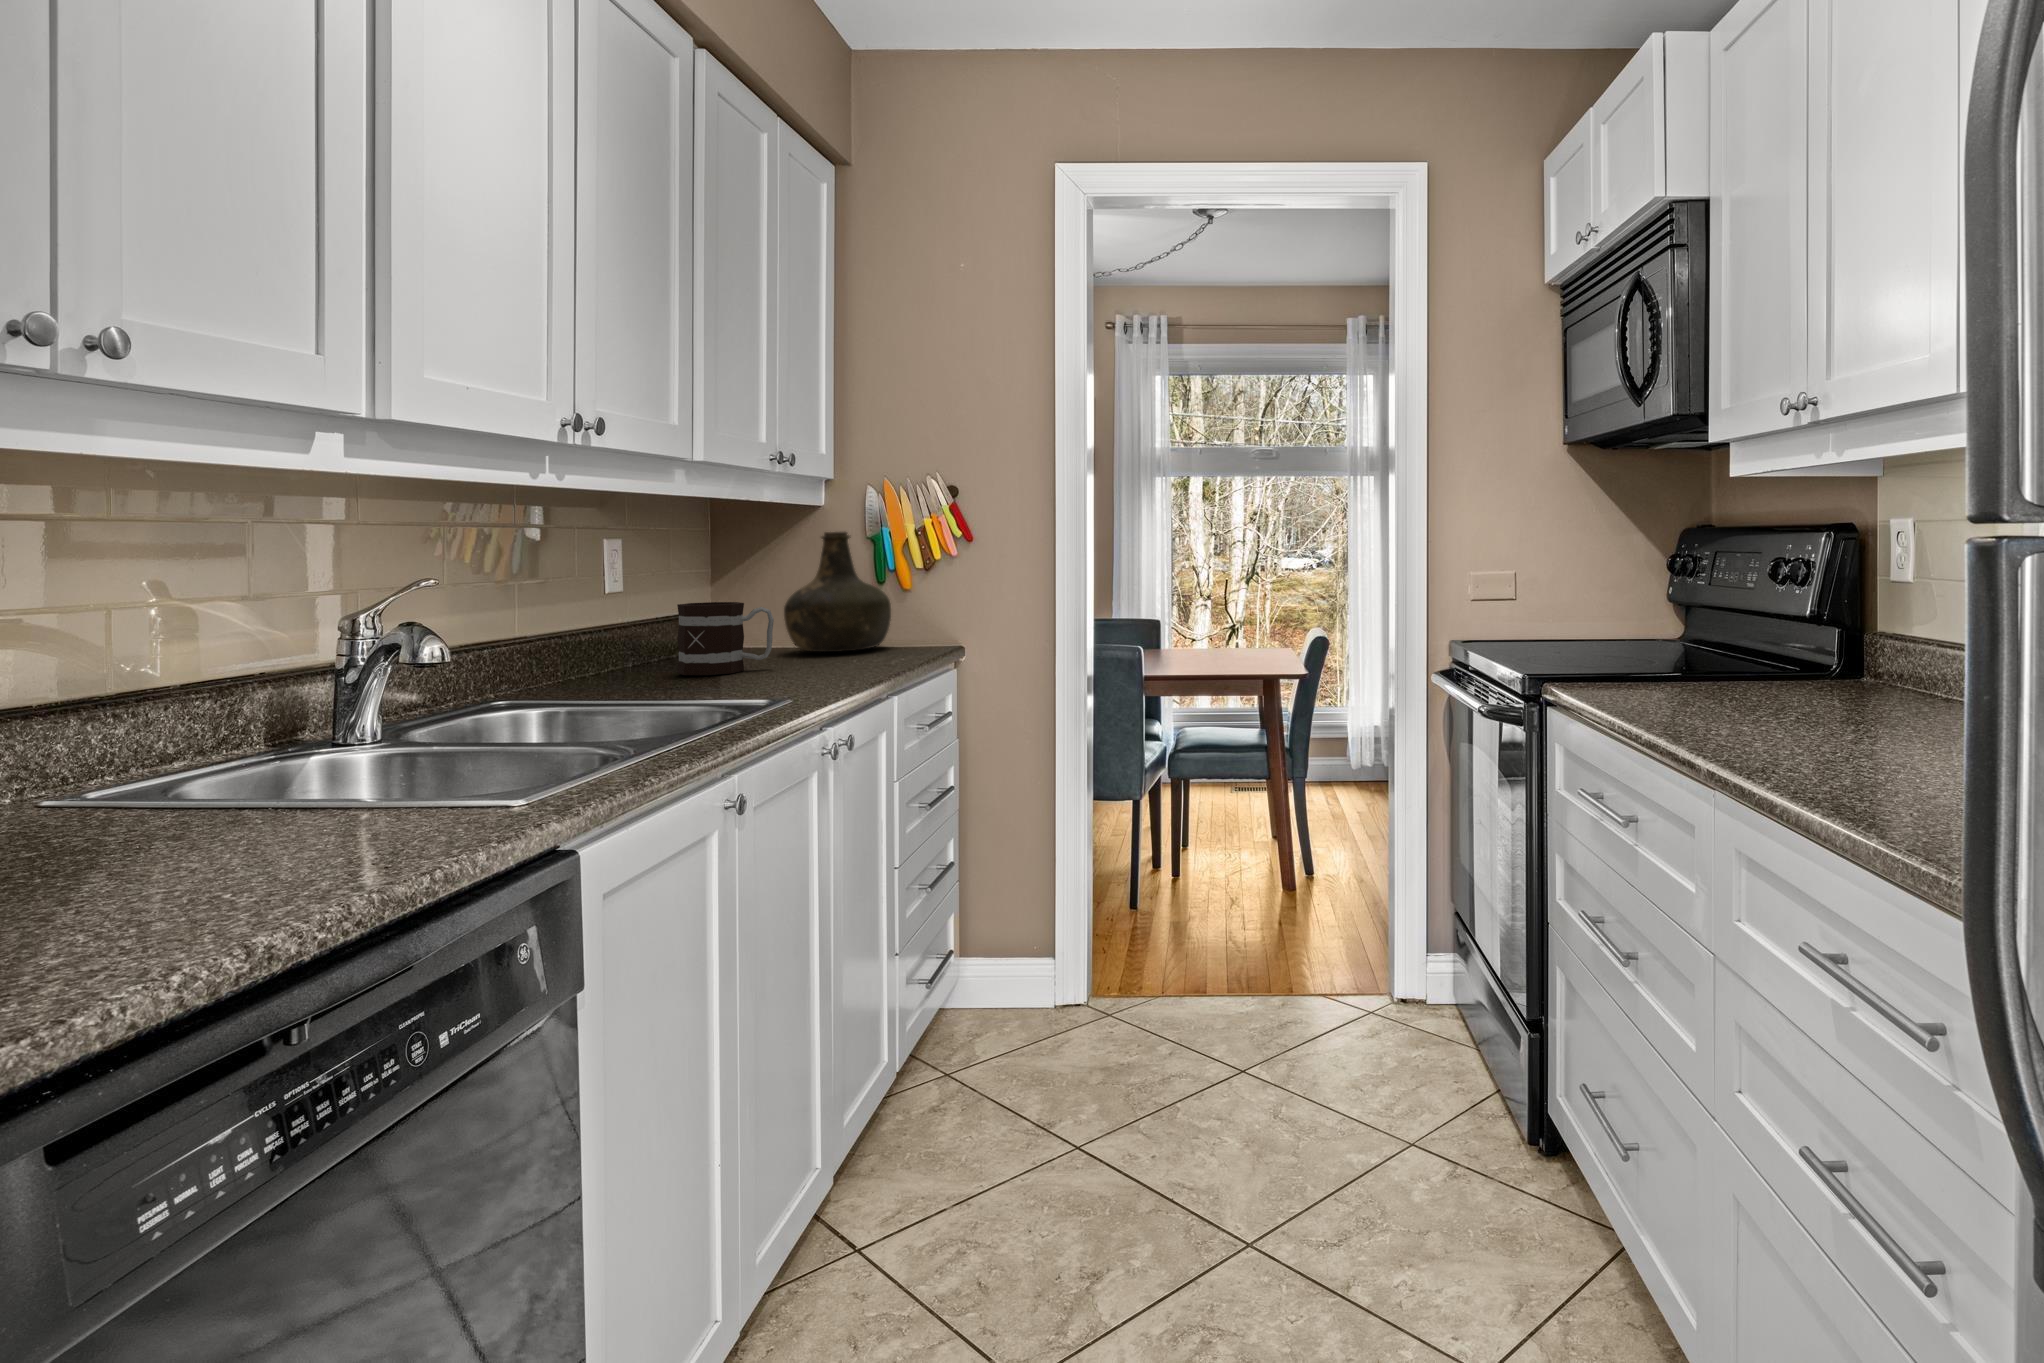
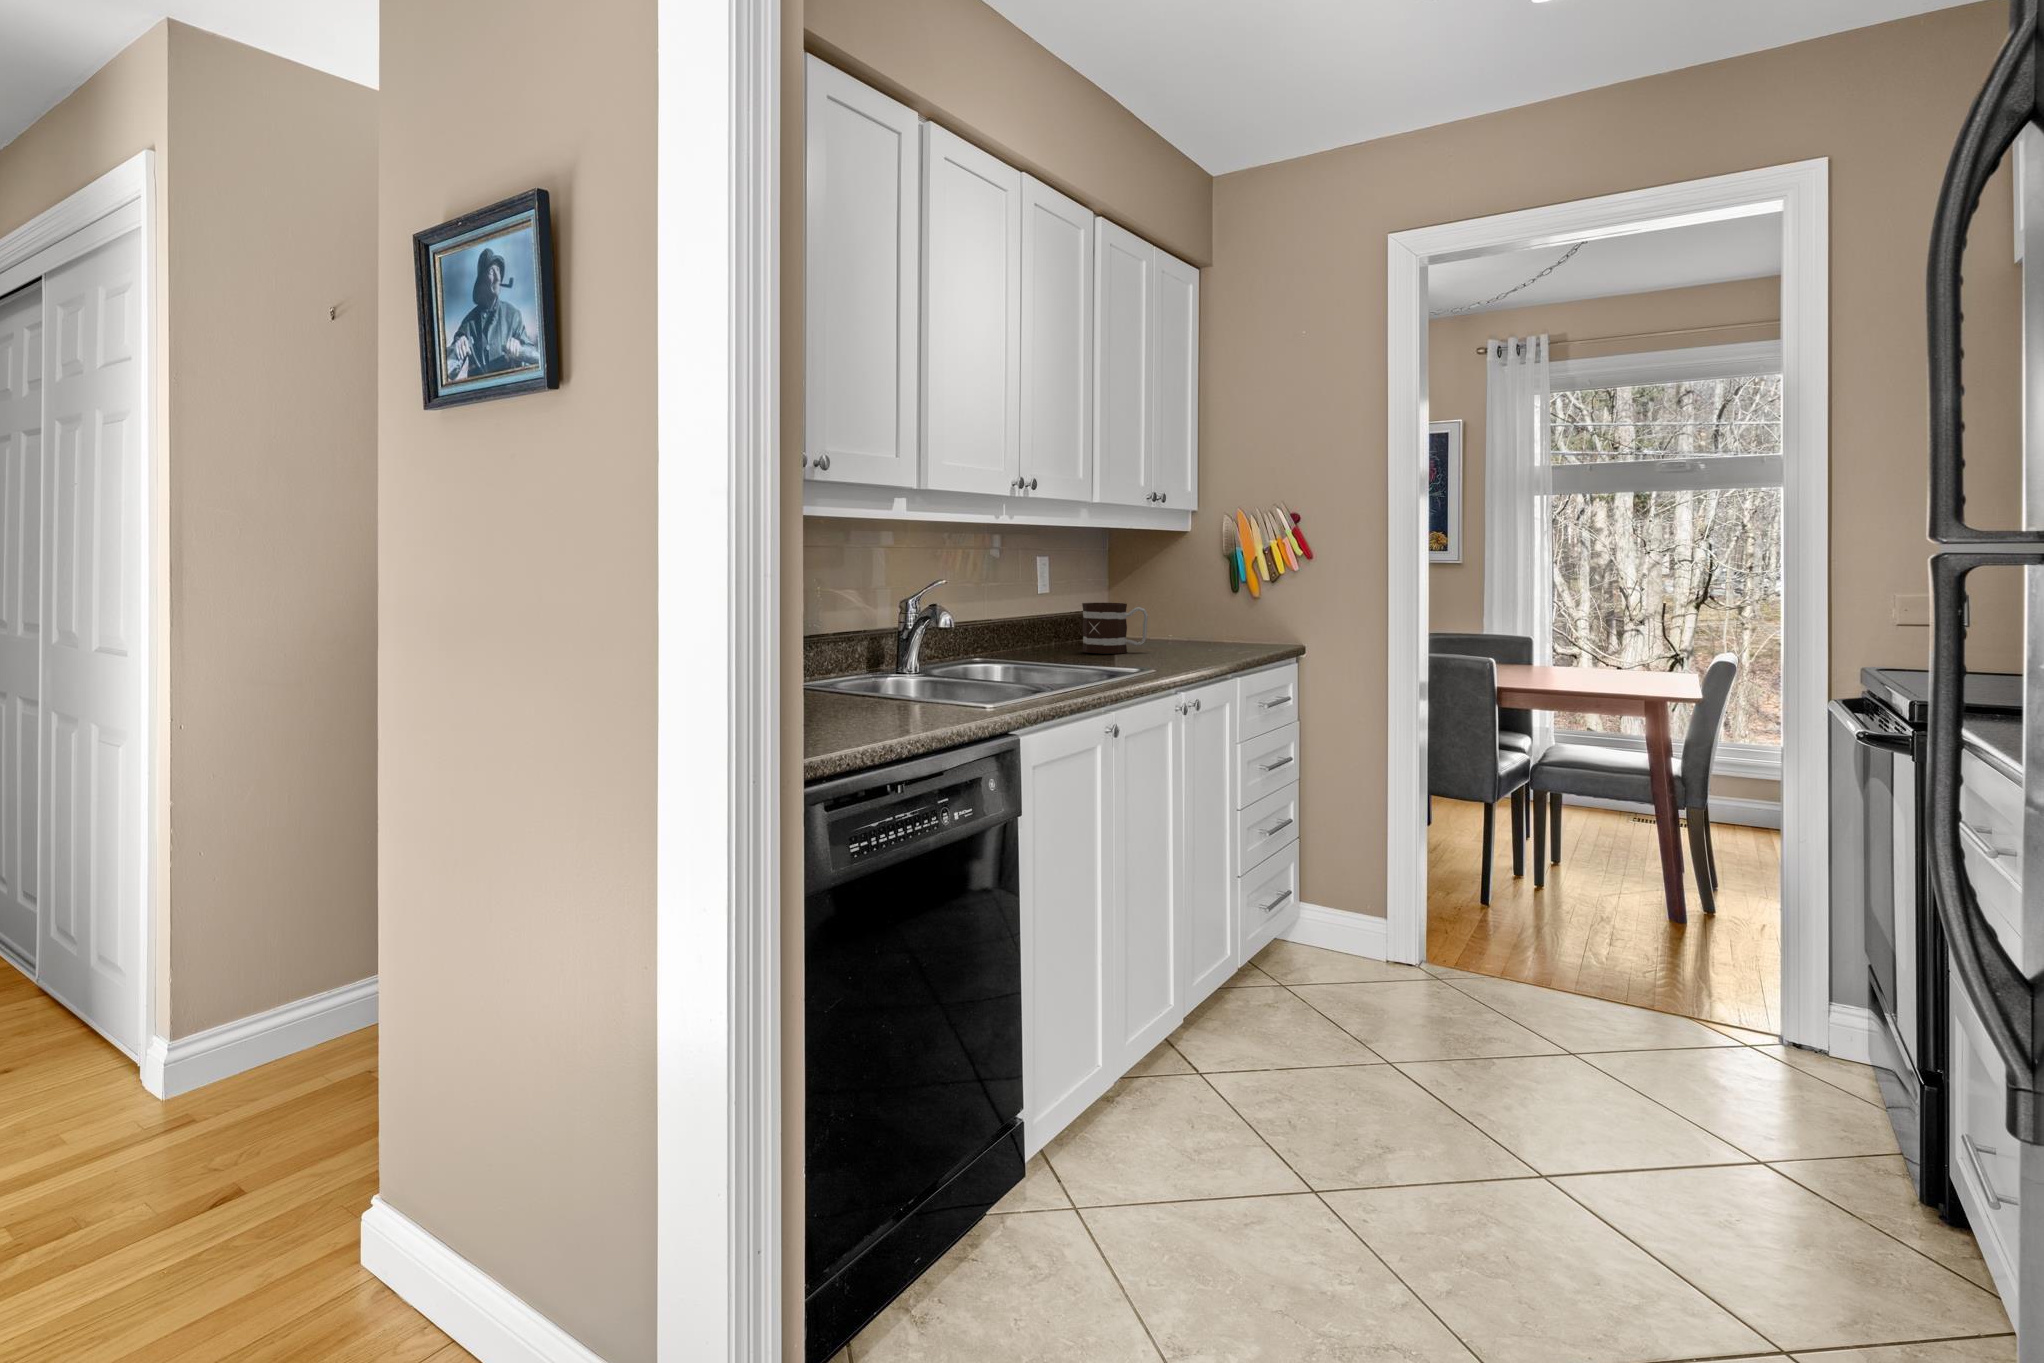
bottle: present [784,531,891,652] -> none [1157,552,1240,644]

